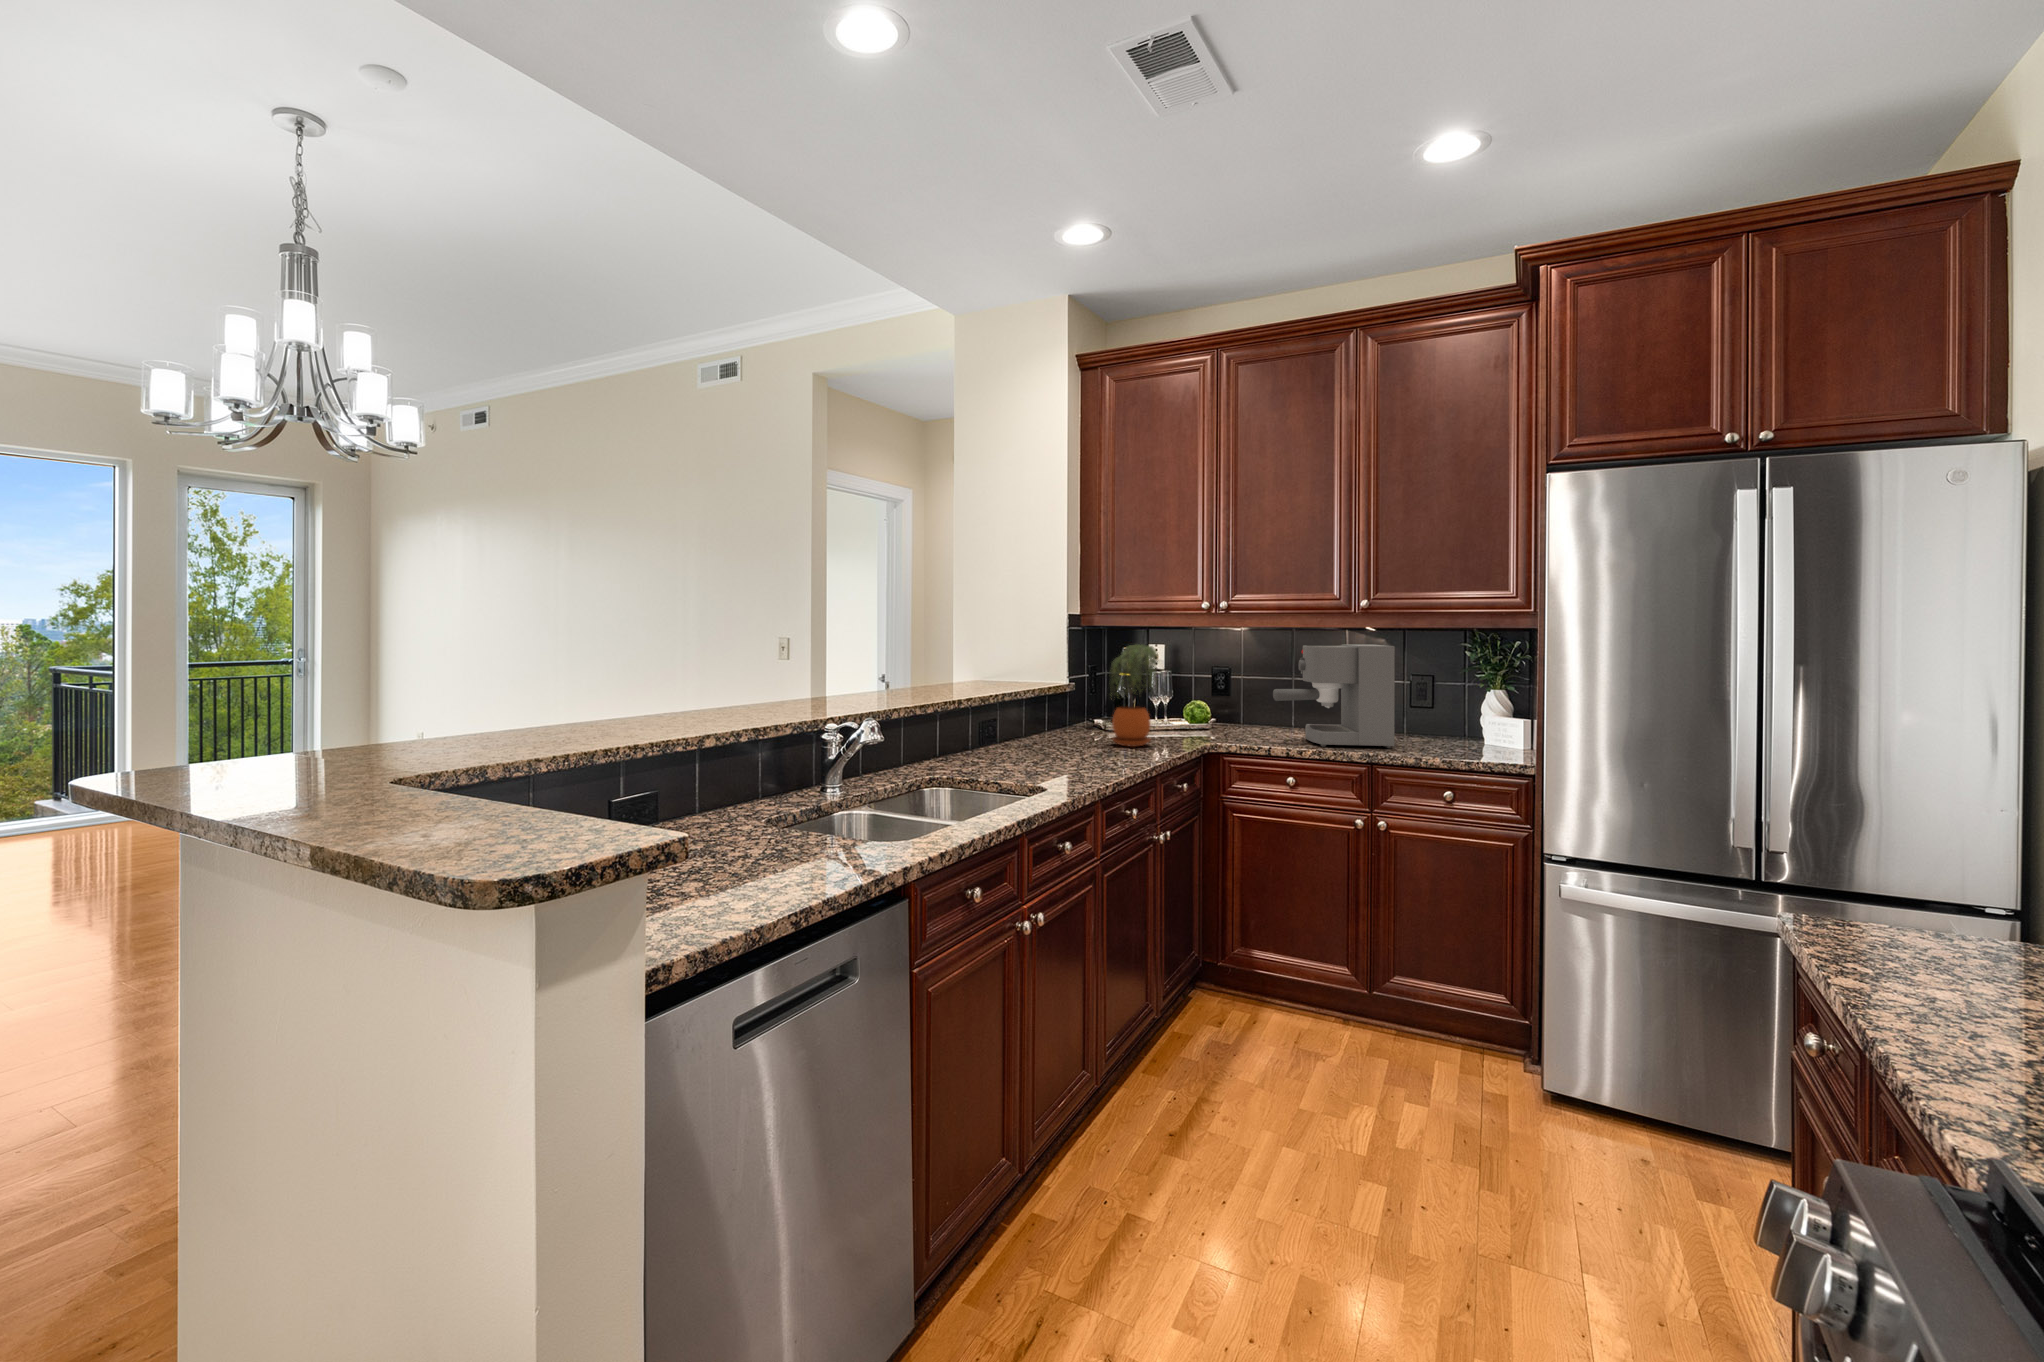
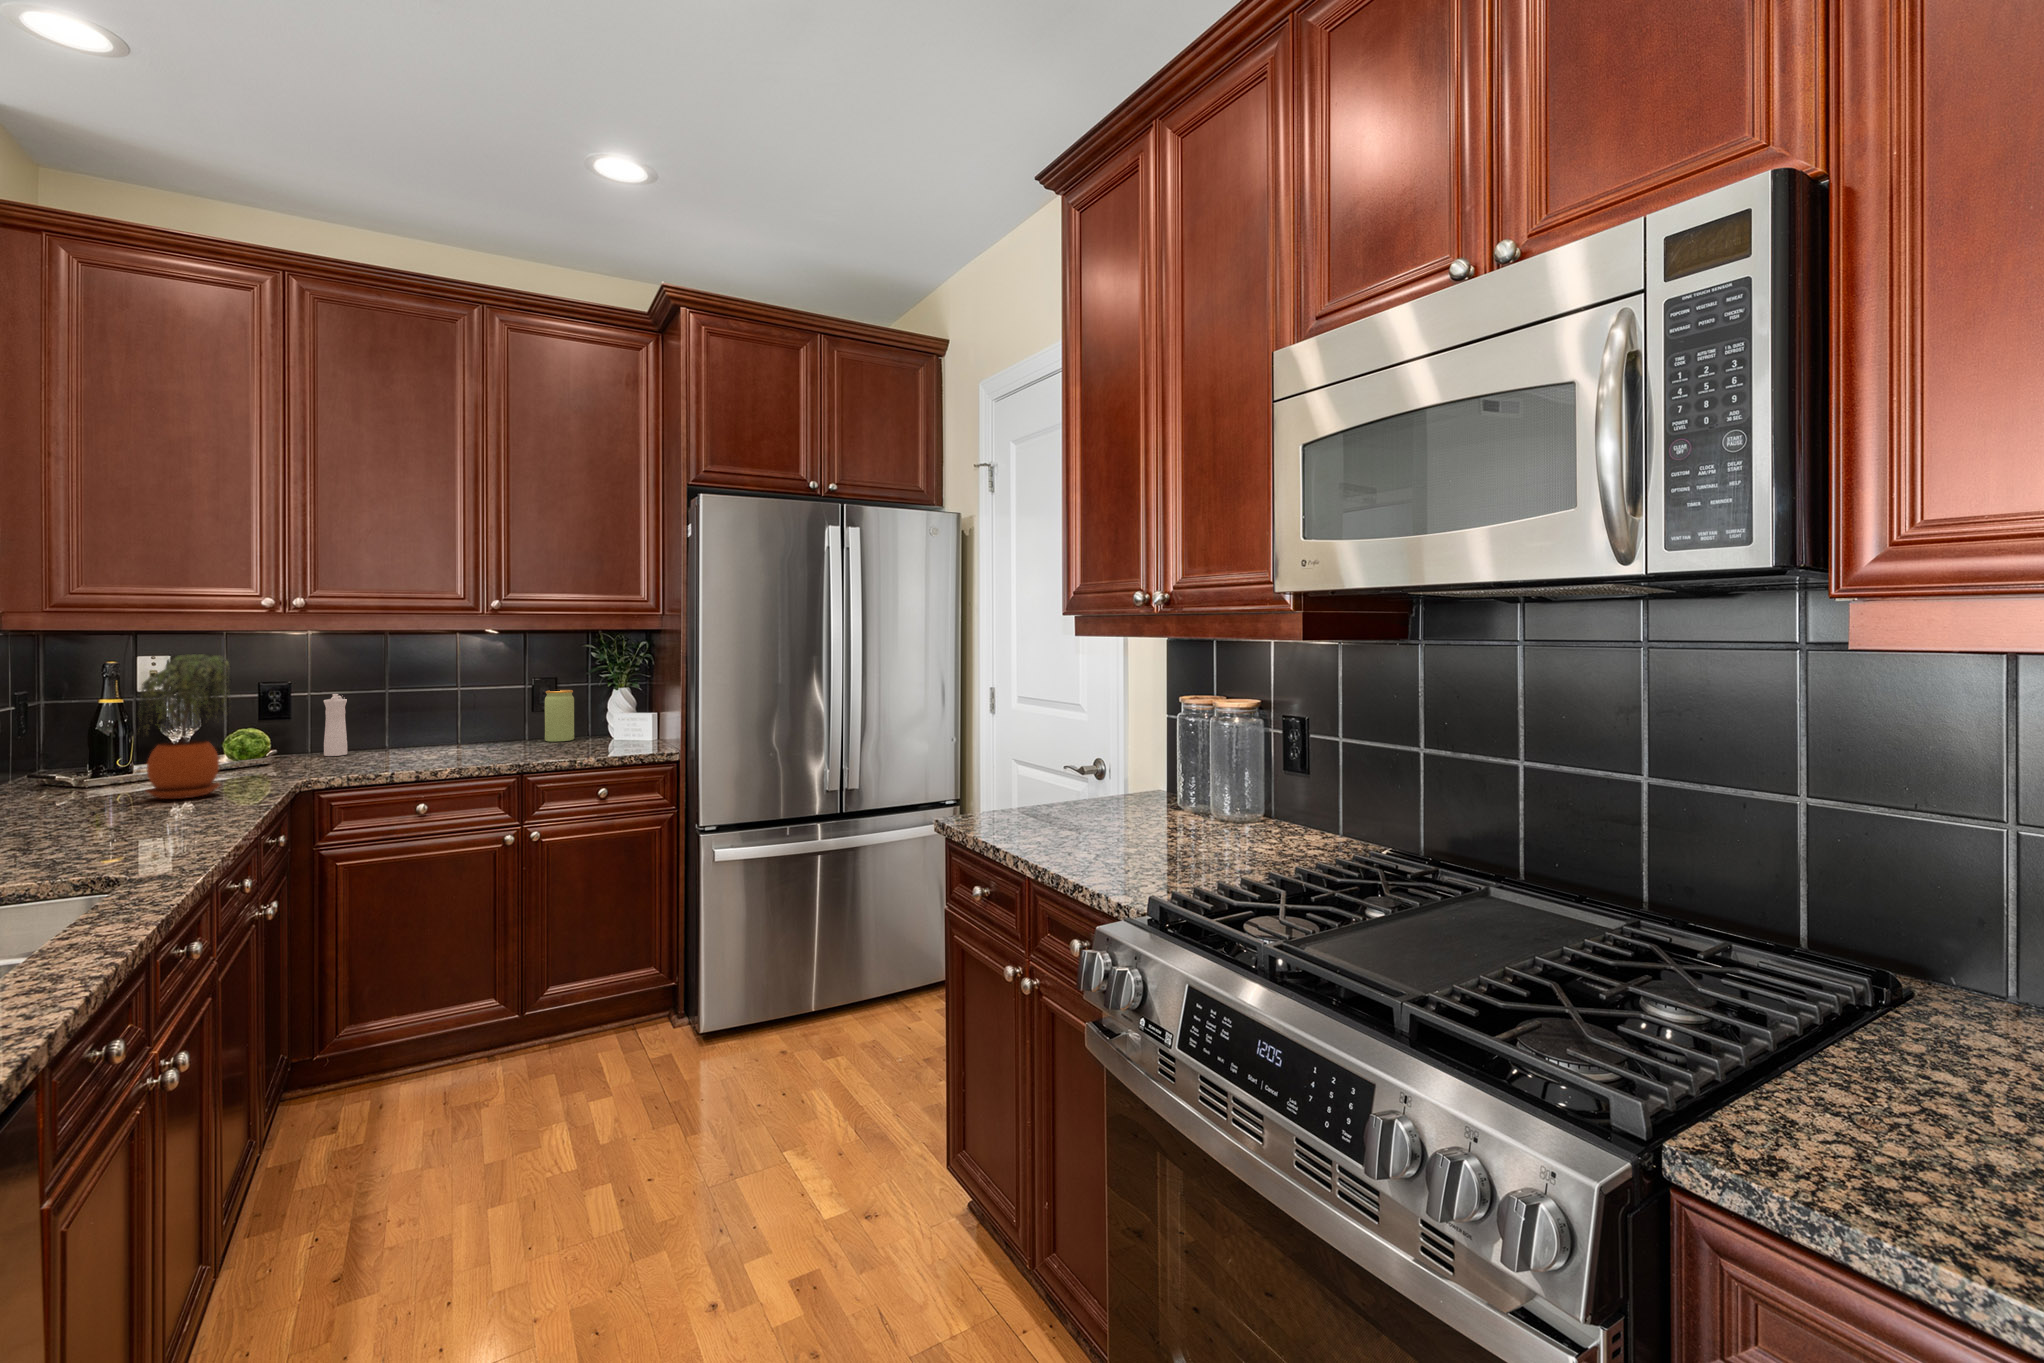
coffee maker: present [1273,644,1395,748] -> none [388,647,535,763]
pepper mill: none [1249,672,1275,729] -> present [324,694,347,756]
jar: none [1426,688,1455,739] -> present [545,690,574,742]

